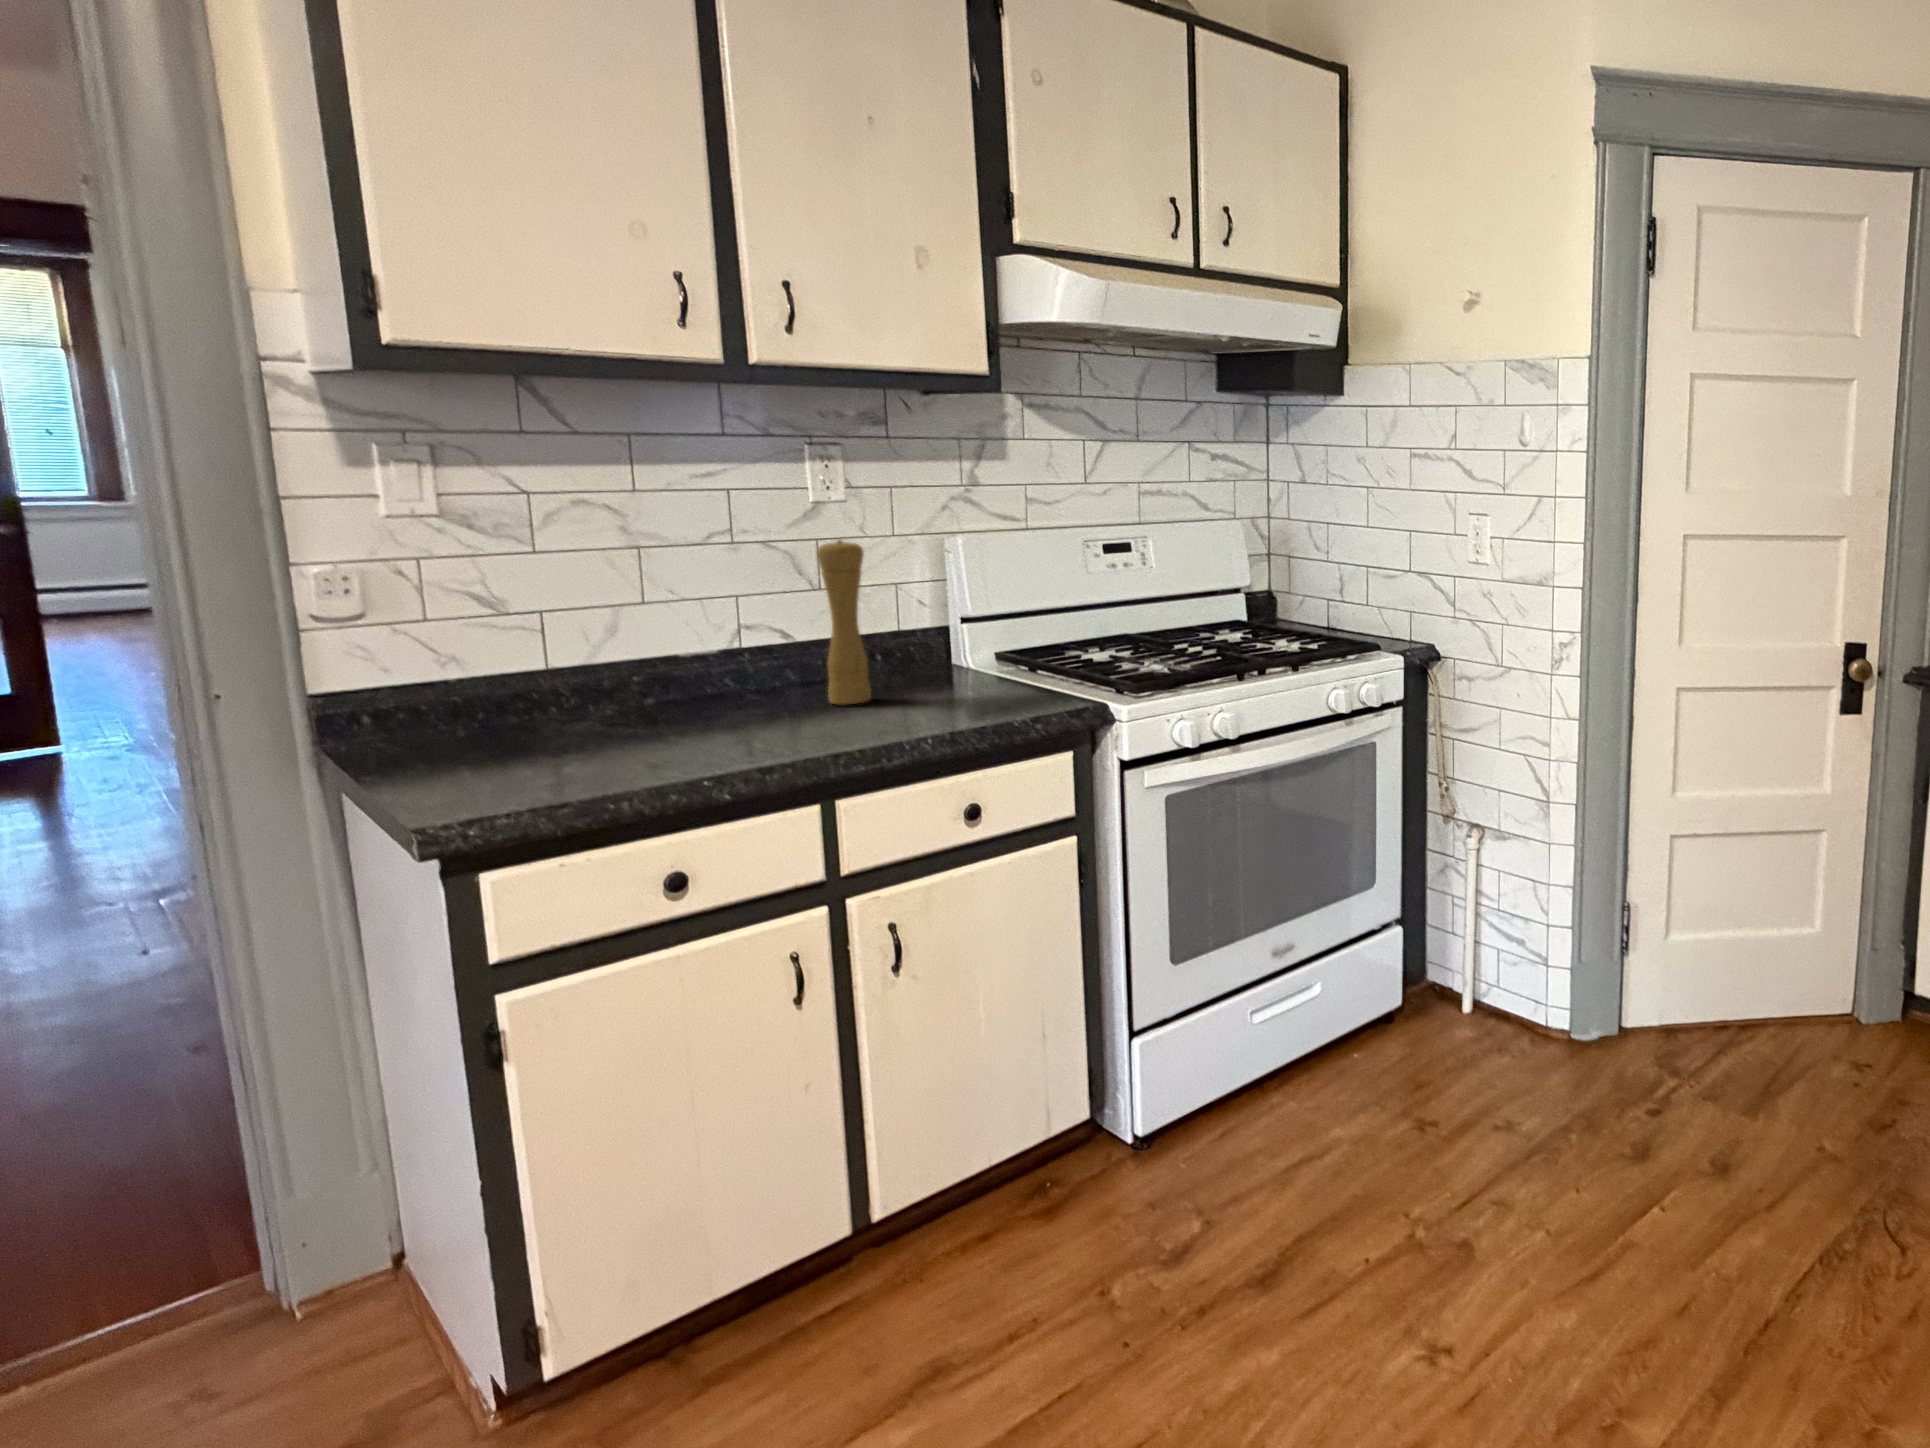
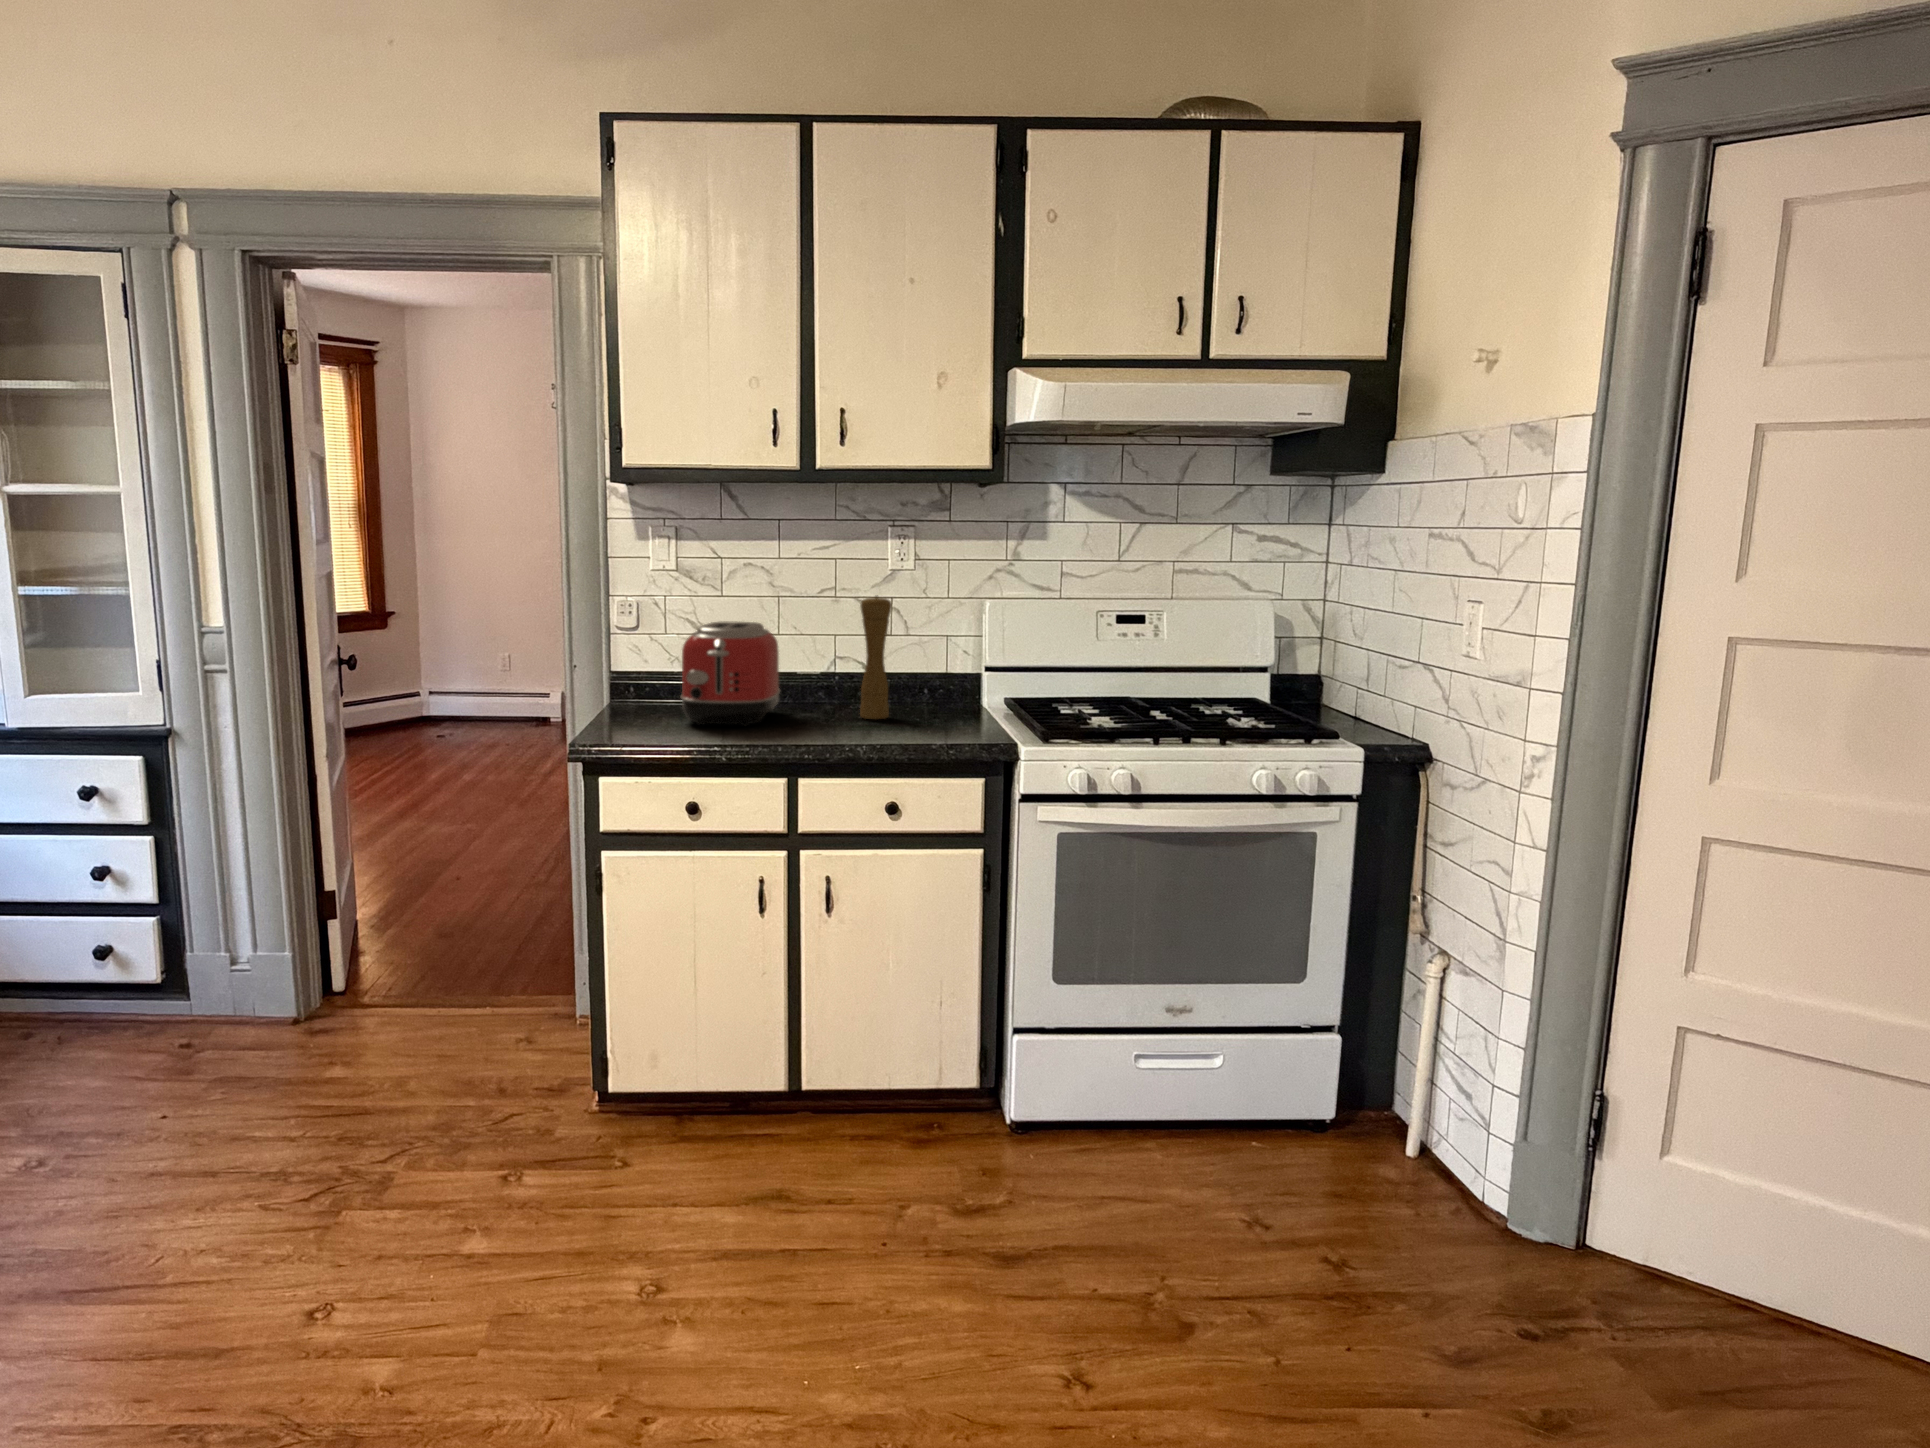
toaster: none [529,591,712,756] -> present [681,621,780,726]

